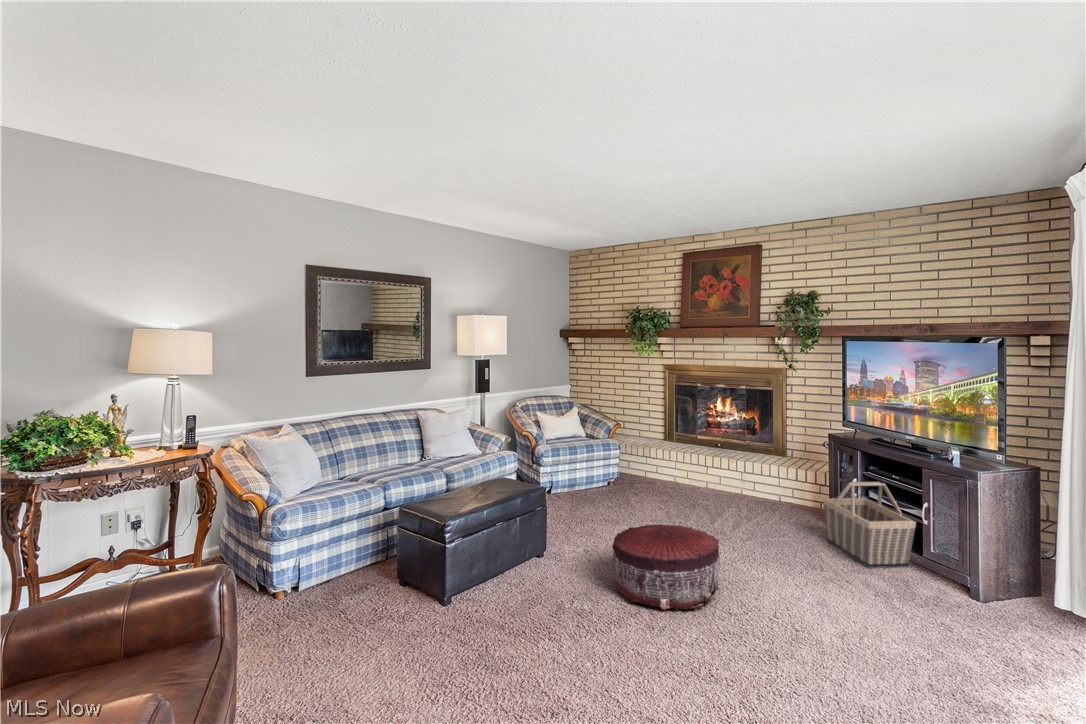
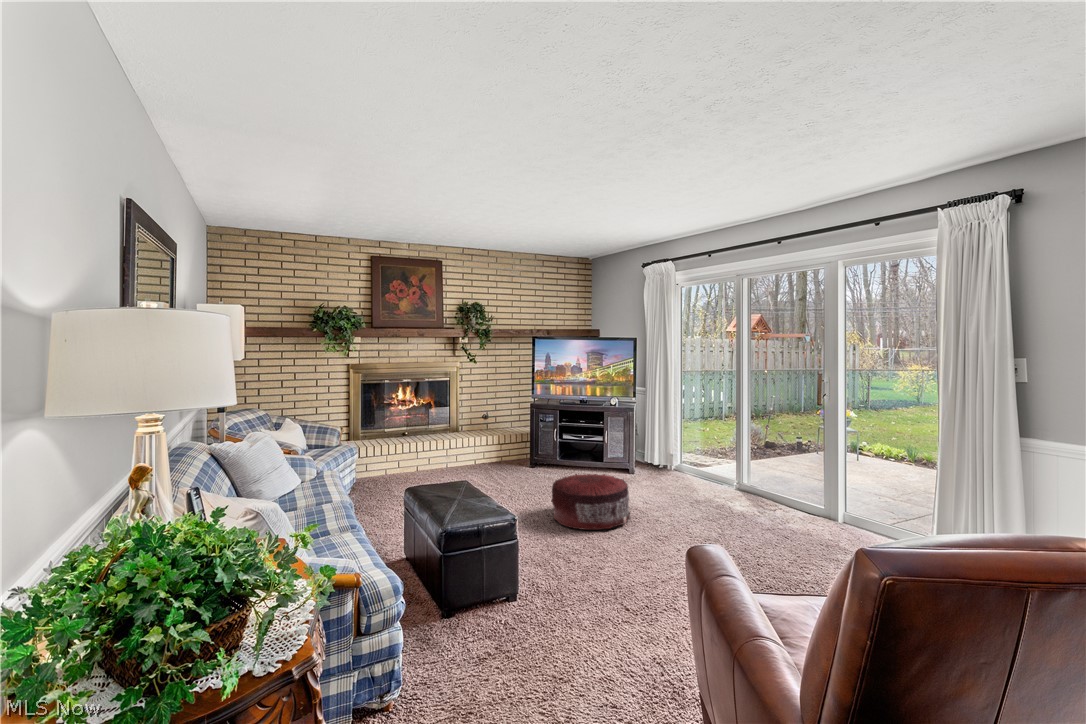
basket: present [823,482,916,568] -> none [556,427,612,477]

